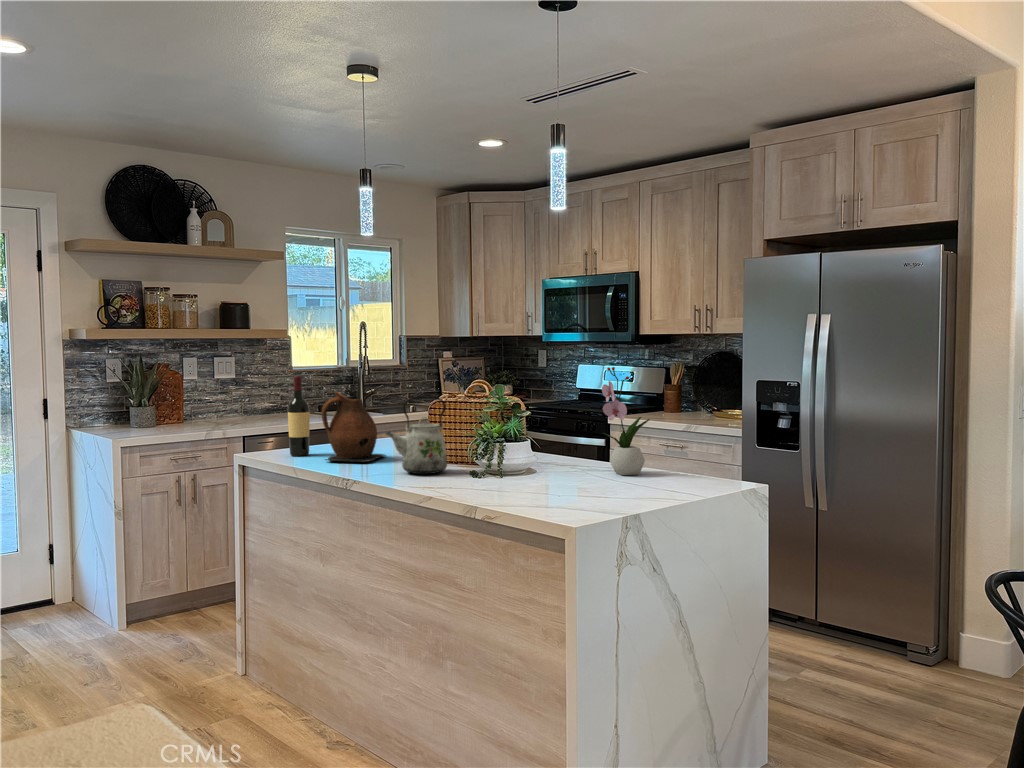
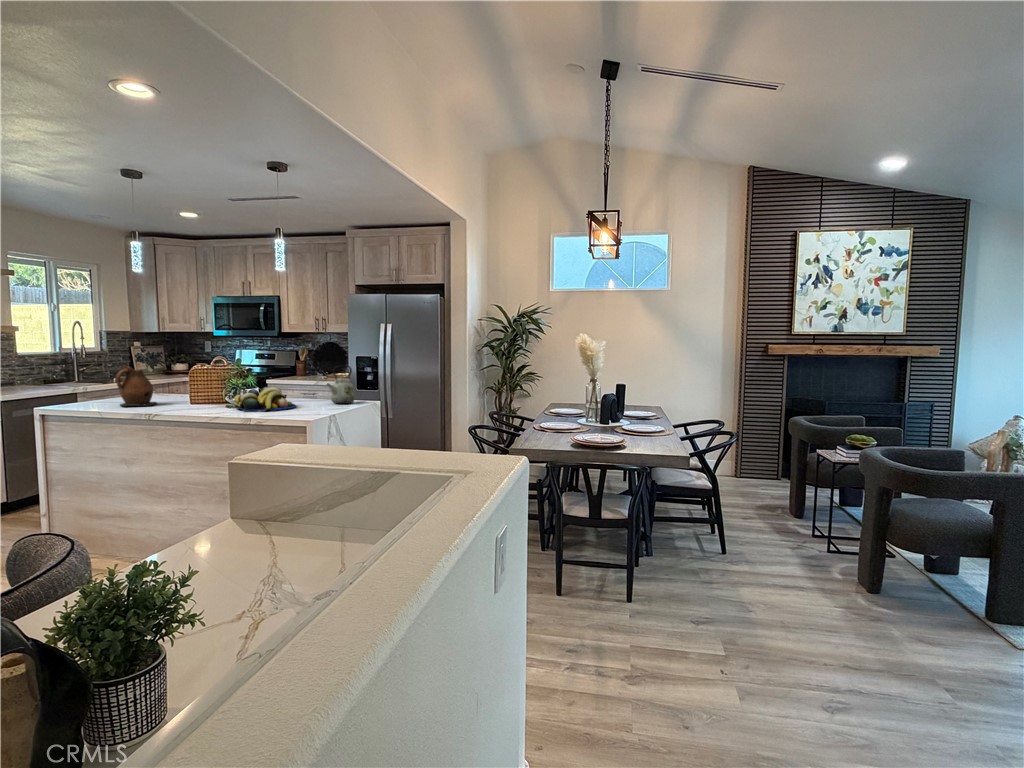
flower arrangement: present [602,367,650,475] -> none [294,350,320,402]
wine bottle: present [288,376,310,456] -> none [83,357,100,406]
kettle: present [386,397,447,474] -> present [327,366,355,404]
fruit bowl: none [476,441,591,496] -> present [234,387,296,412]

